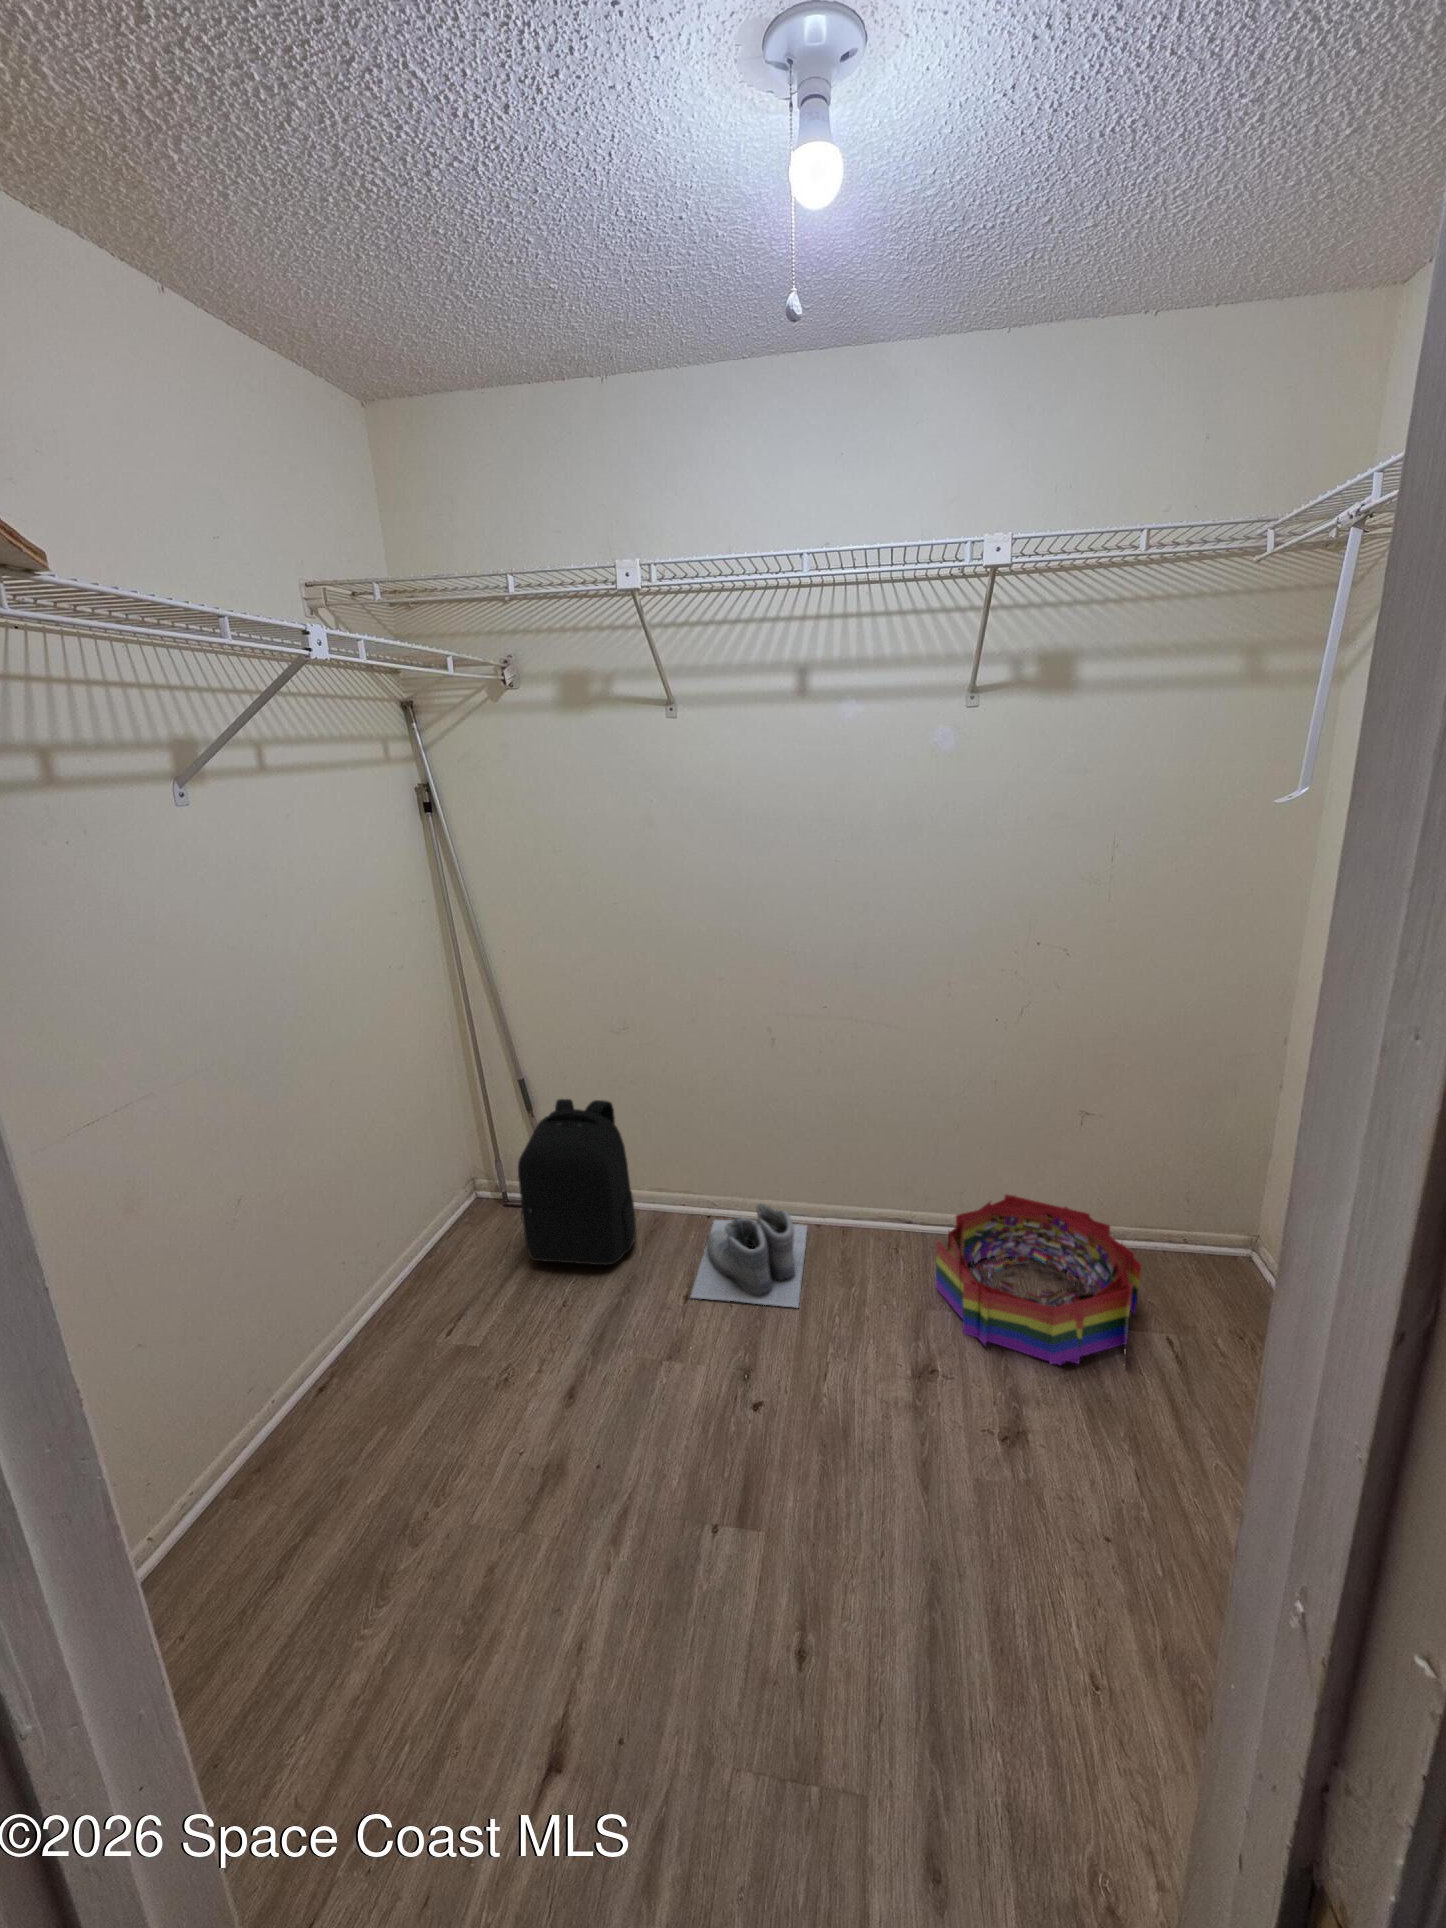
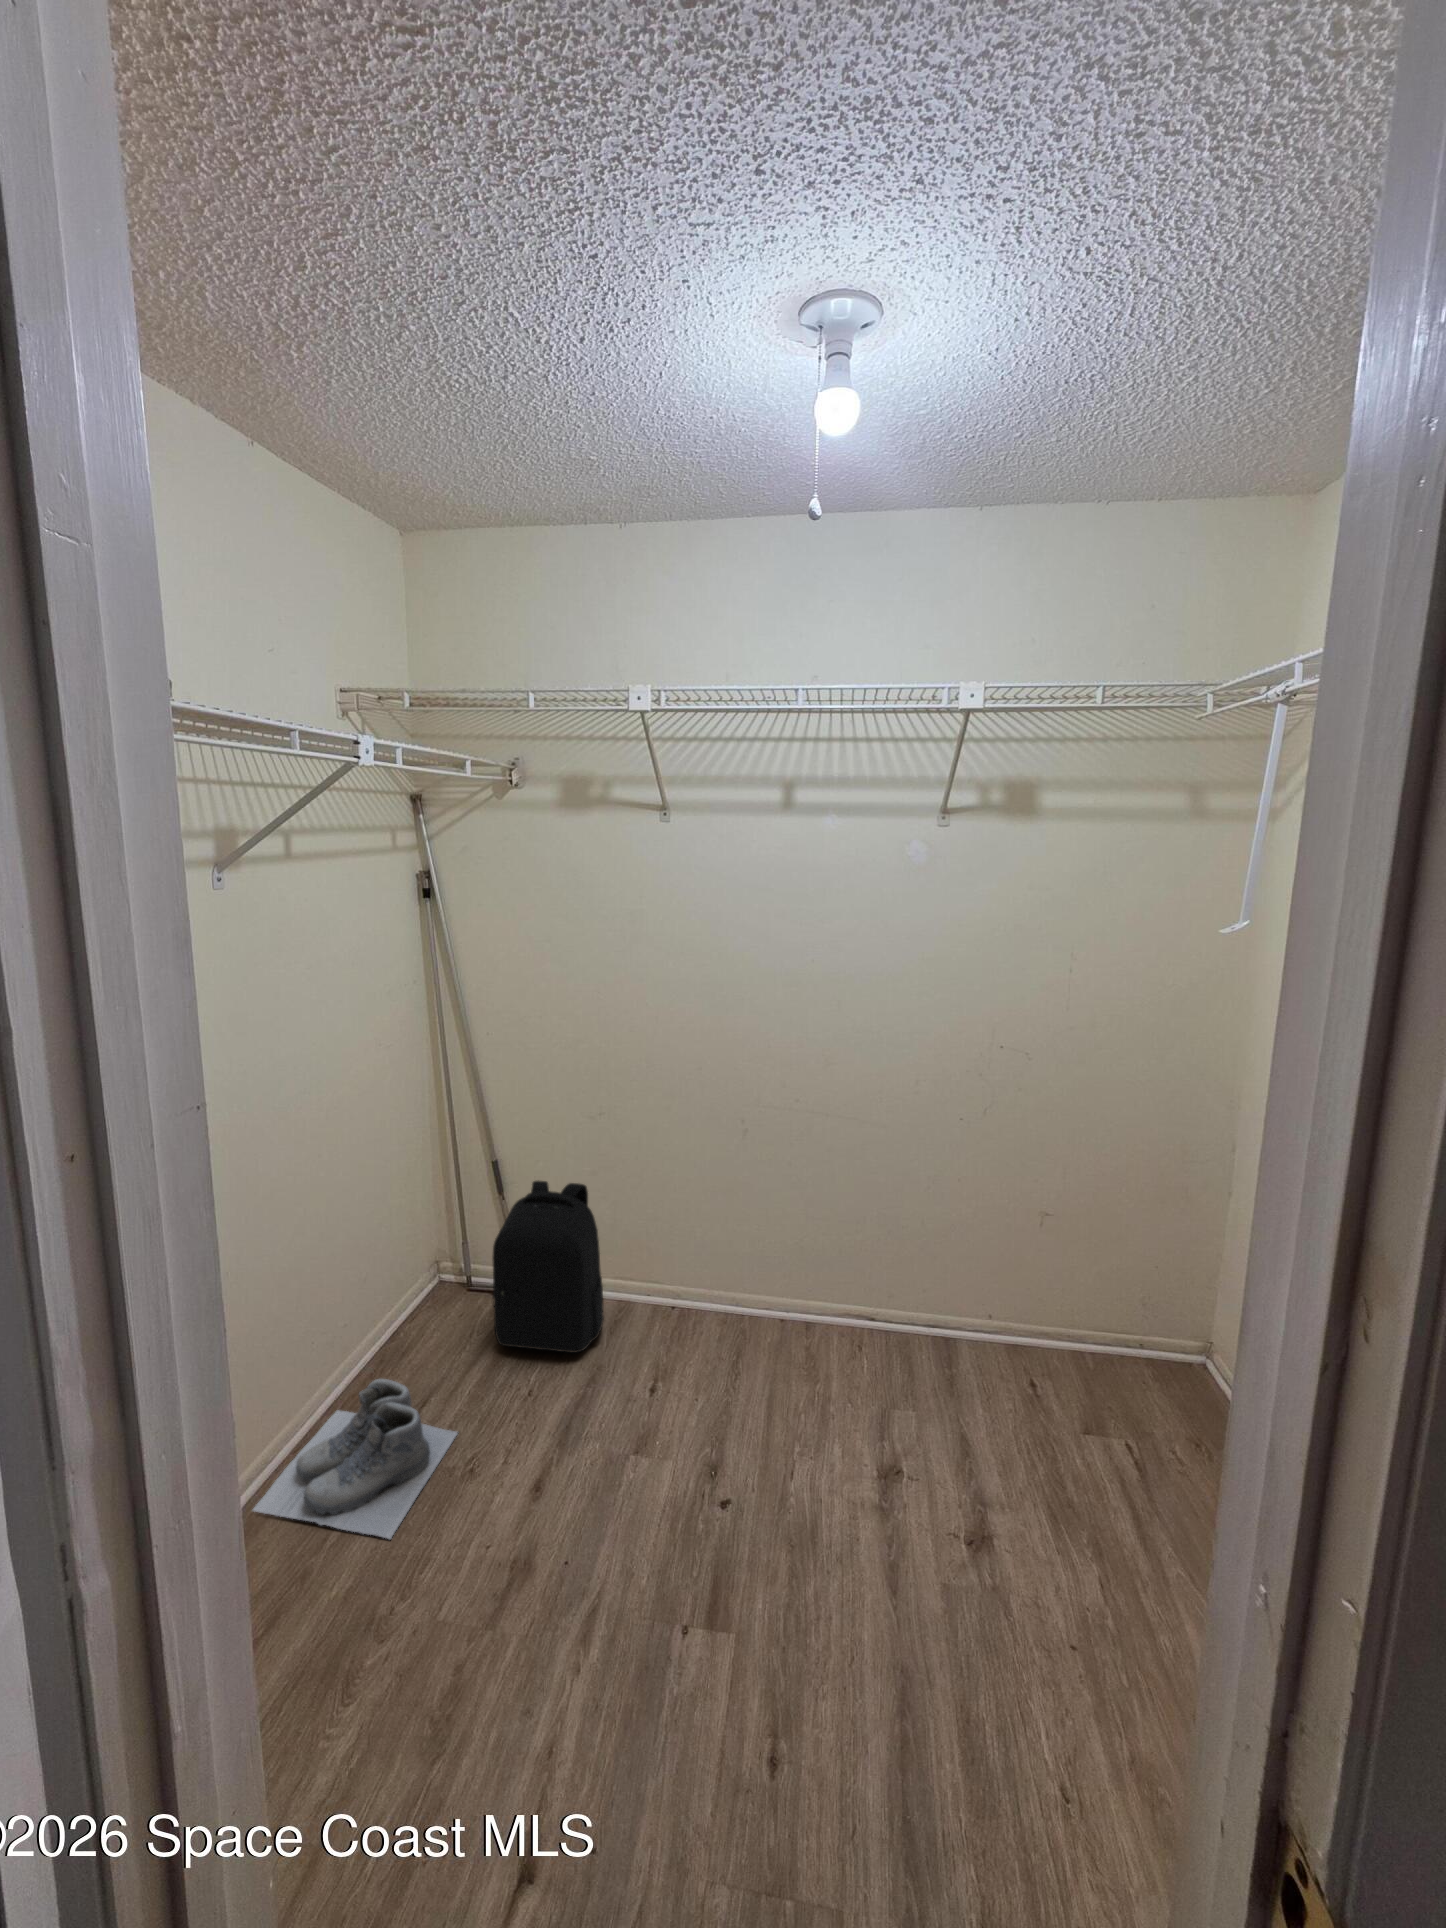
storage bin: present [936,1194,1141,1365] -> none [901,1292,1103,1472]
boots: present [691,1204,807,1308] -> present [253,1379,457,1539]

